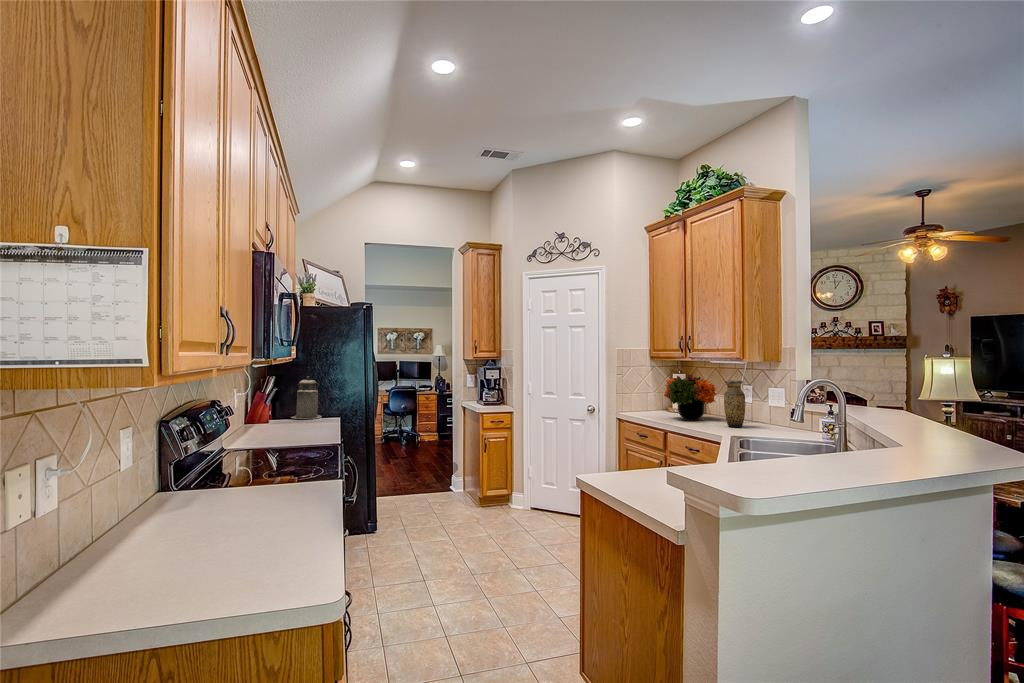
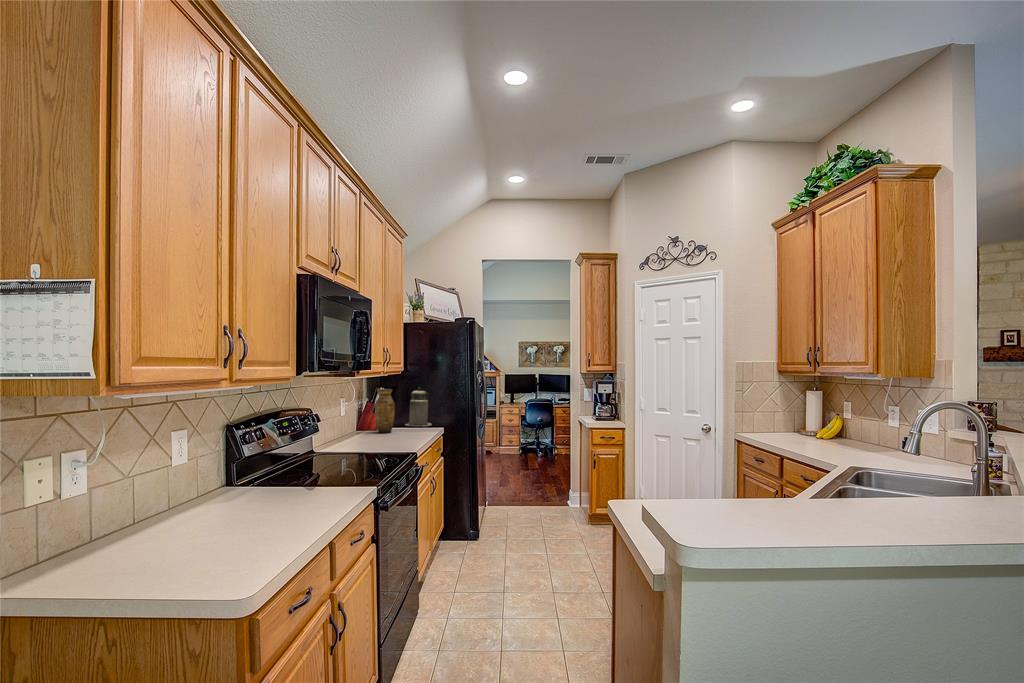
flower arrangement: present [664,374,717,420] -> none [786,391,855,445]
vase: present [724,381,745,427] -> present [375,389,395,433]

